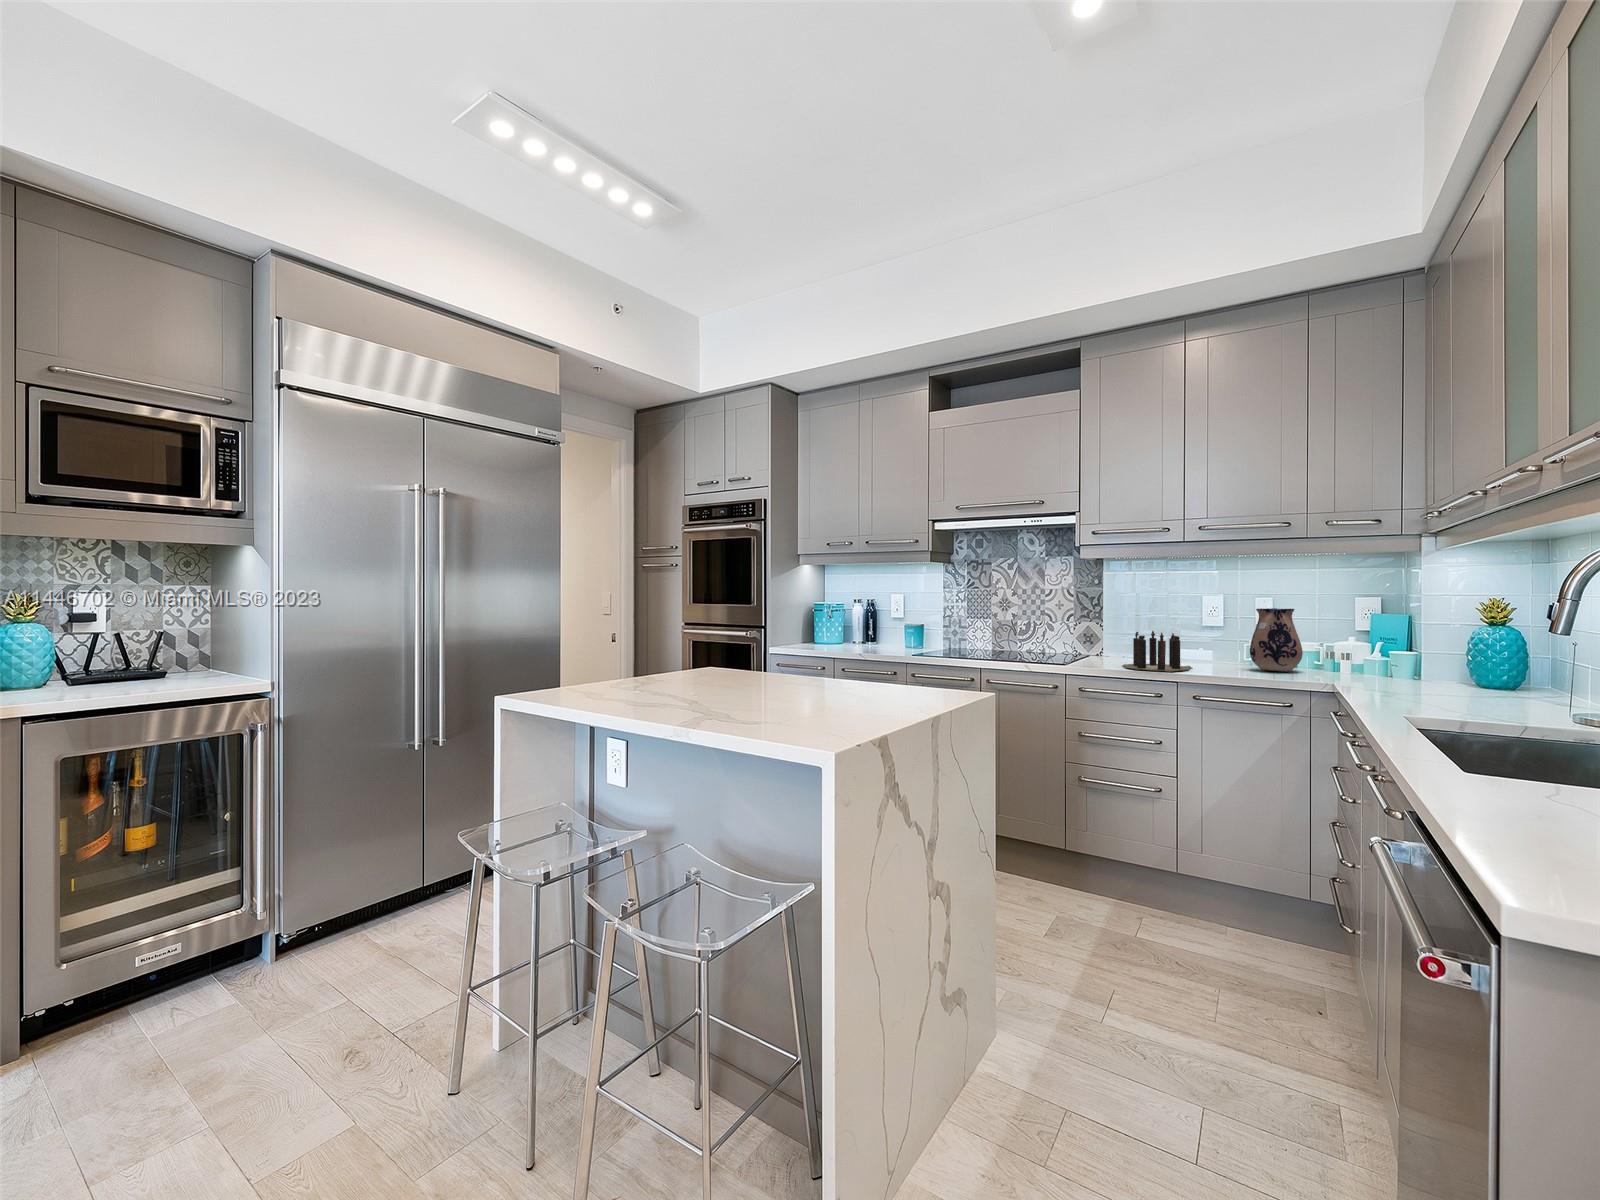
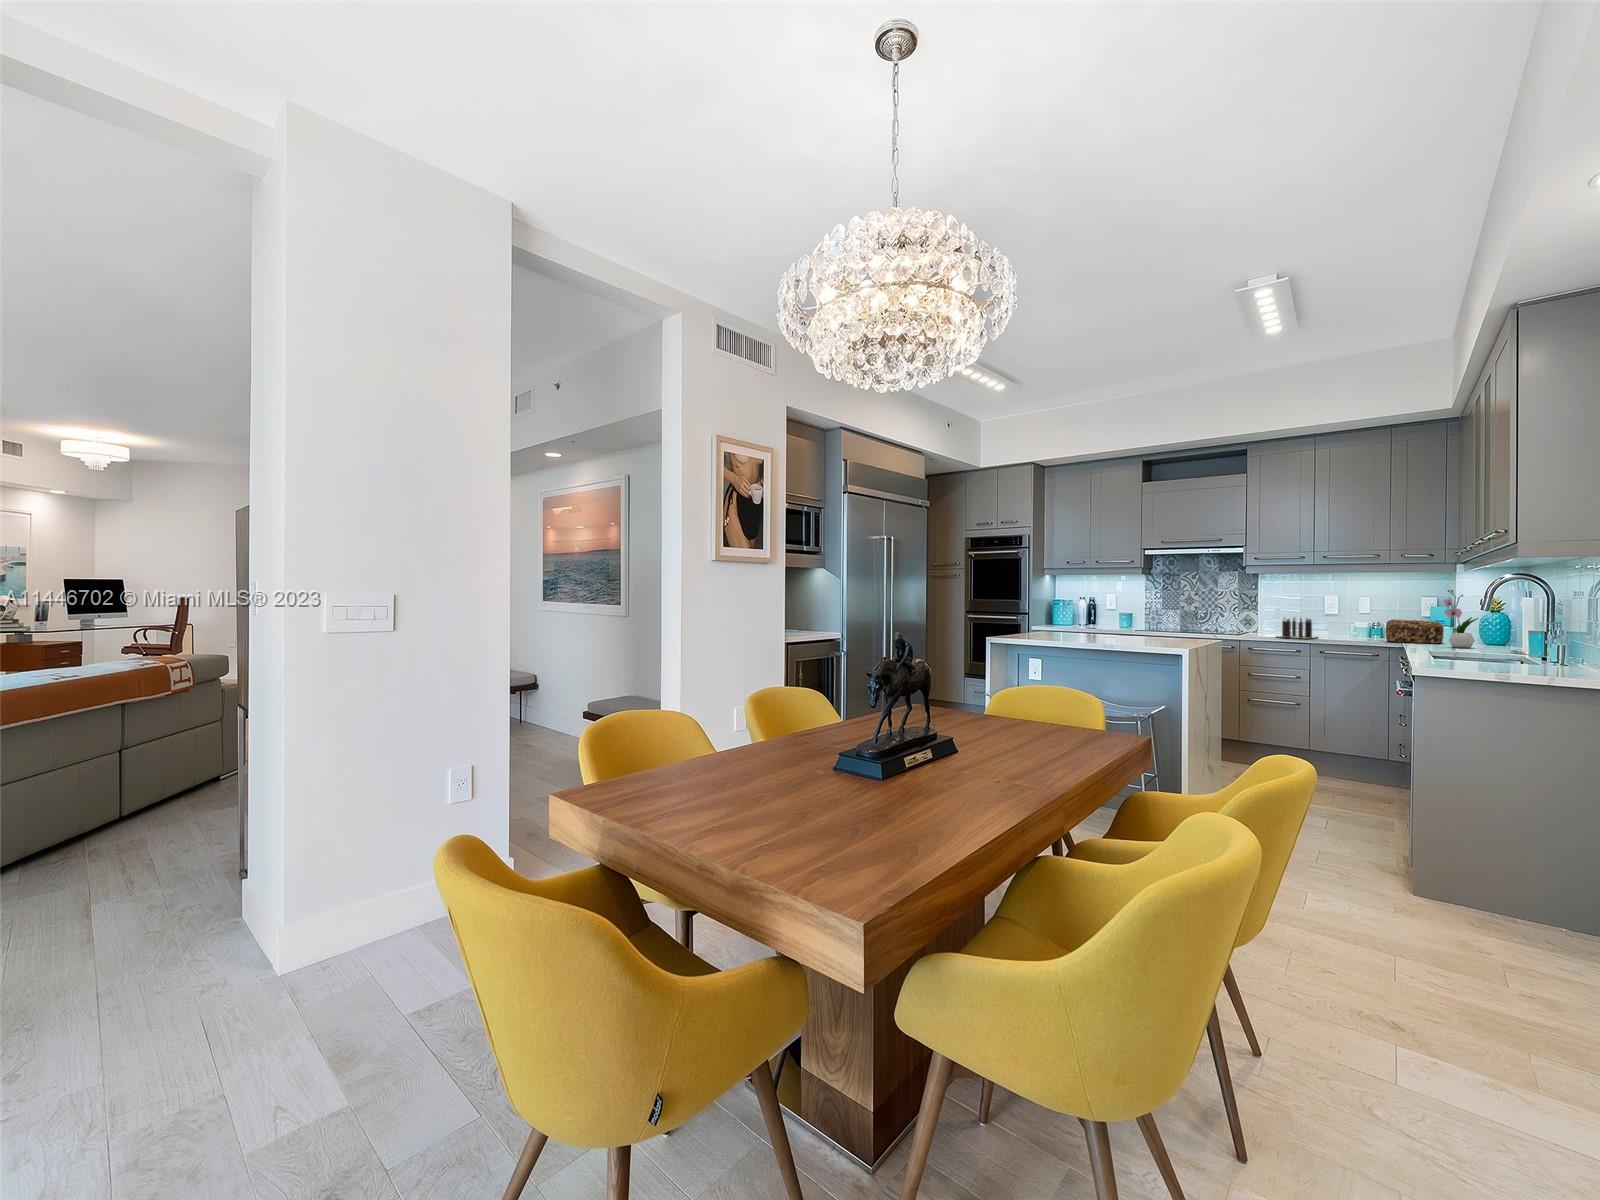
flower arrangement: none [1414,582,1486,699] -> present [1444,590,1478,648]
ceramic pitcher: present [1250,608,1303,672] -> none [1355,603,1387,639]
bread loaf: none [1303,638,1404,684] -> present [1386,620,1444,643]

